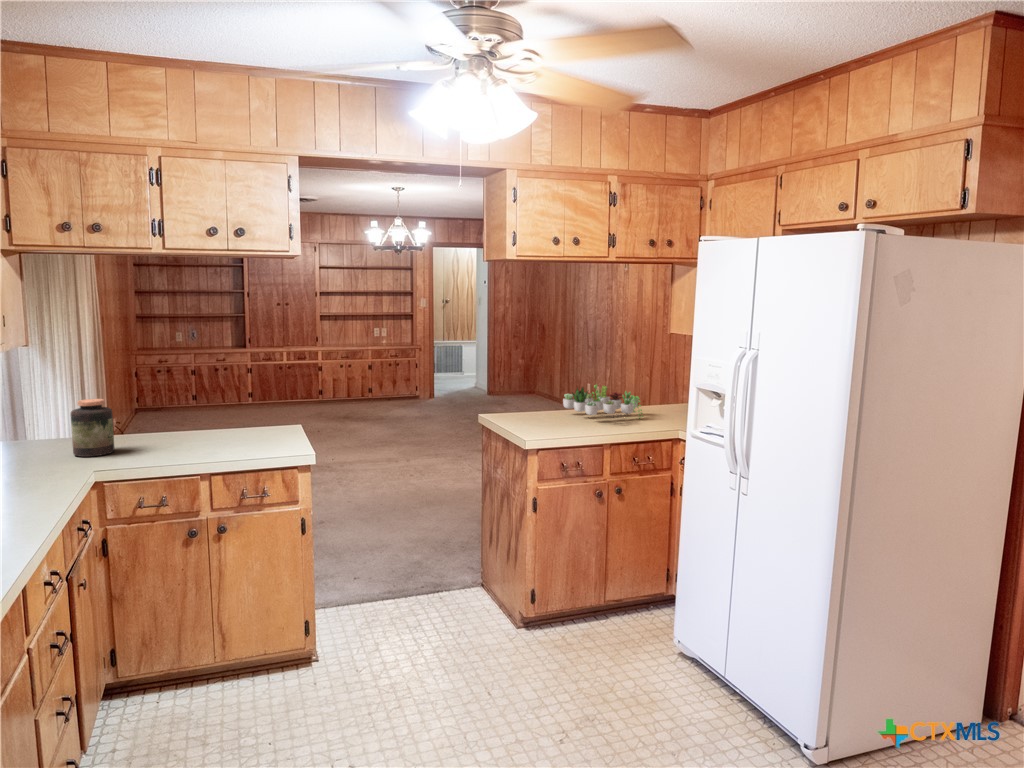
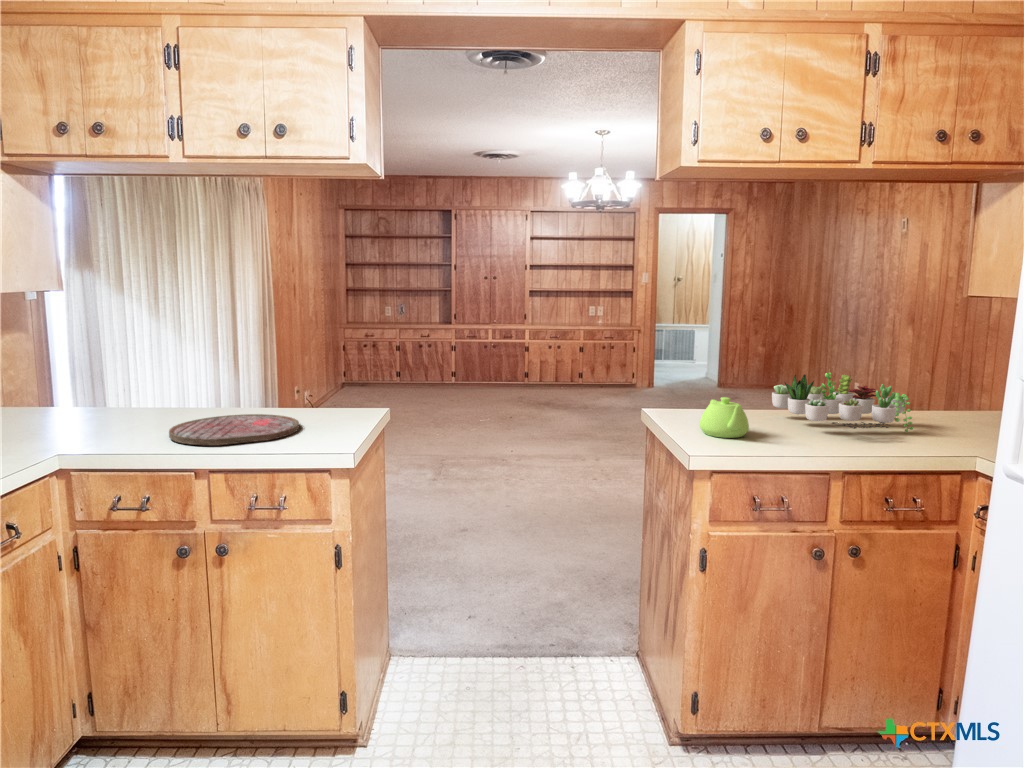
jar: present [71,399,115,457] -> none [74,361,131,434]
teapot: none [526,403,556,428] -> present [699,397,749,438]
cutting board: none [159,434,257,457] -> present [169,414,299,445]

